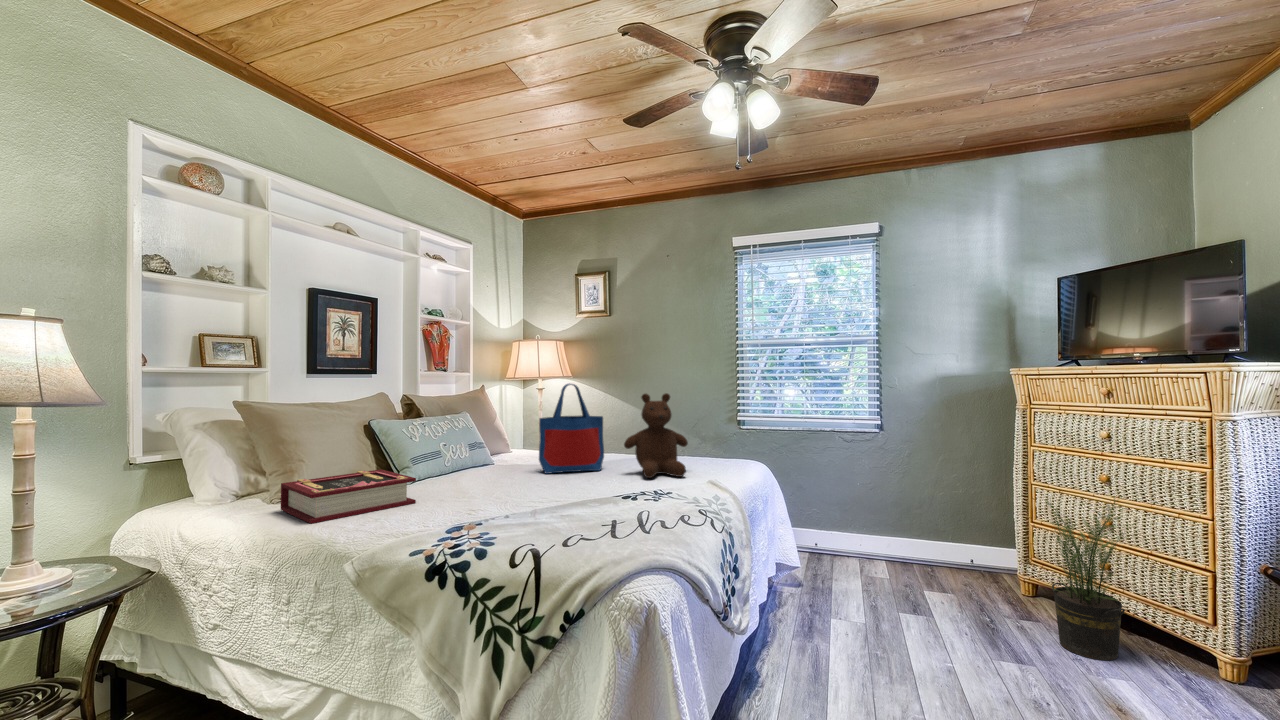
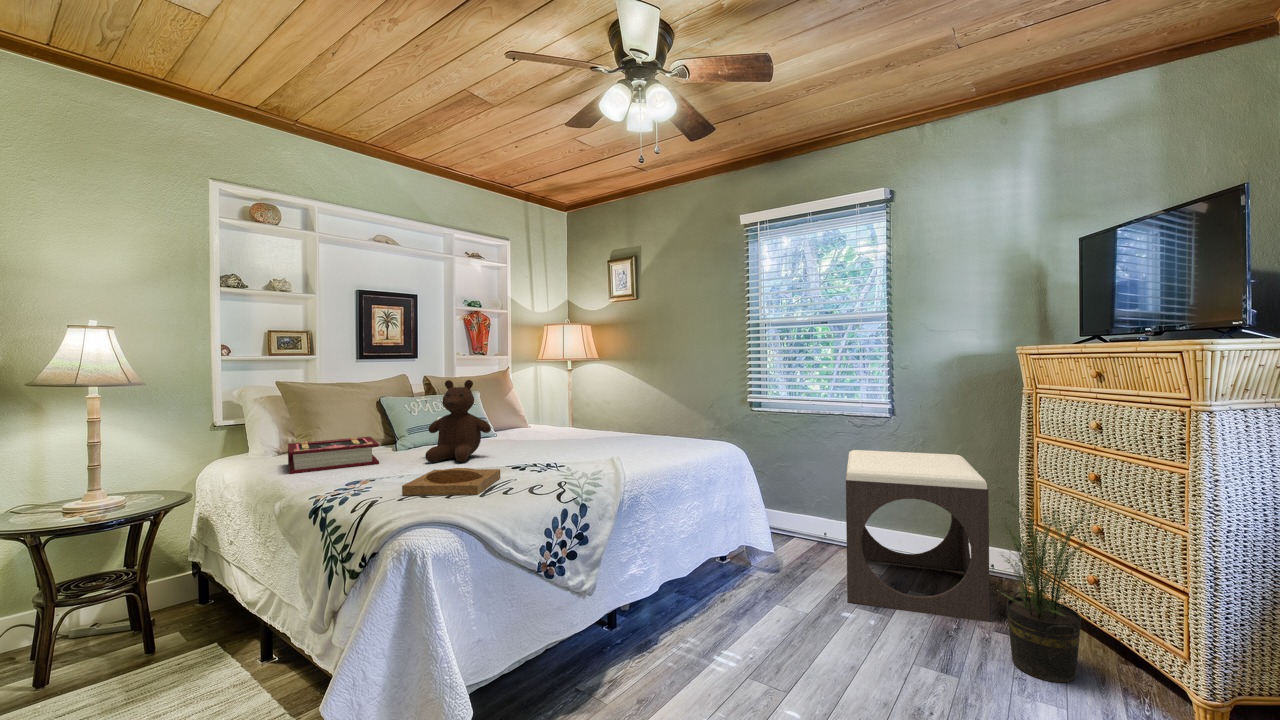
tote bag: present [539,383,604,474] -> none [513,367,571,446]
teddy bear: present [624,393,688,478] -> present [425,380,491,462]
footstool: none [851,464,1013,614] -> present [846,450,990,622]
tray: none [535,501,634,541] -> present [402,468,500,495]

